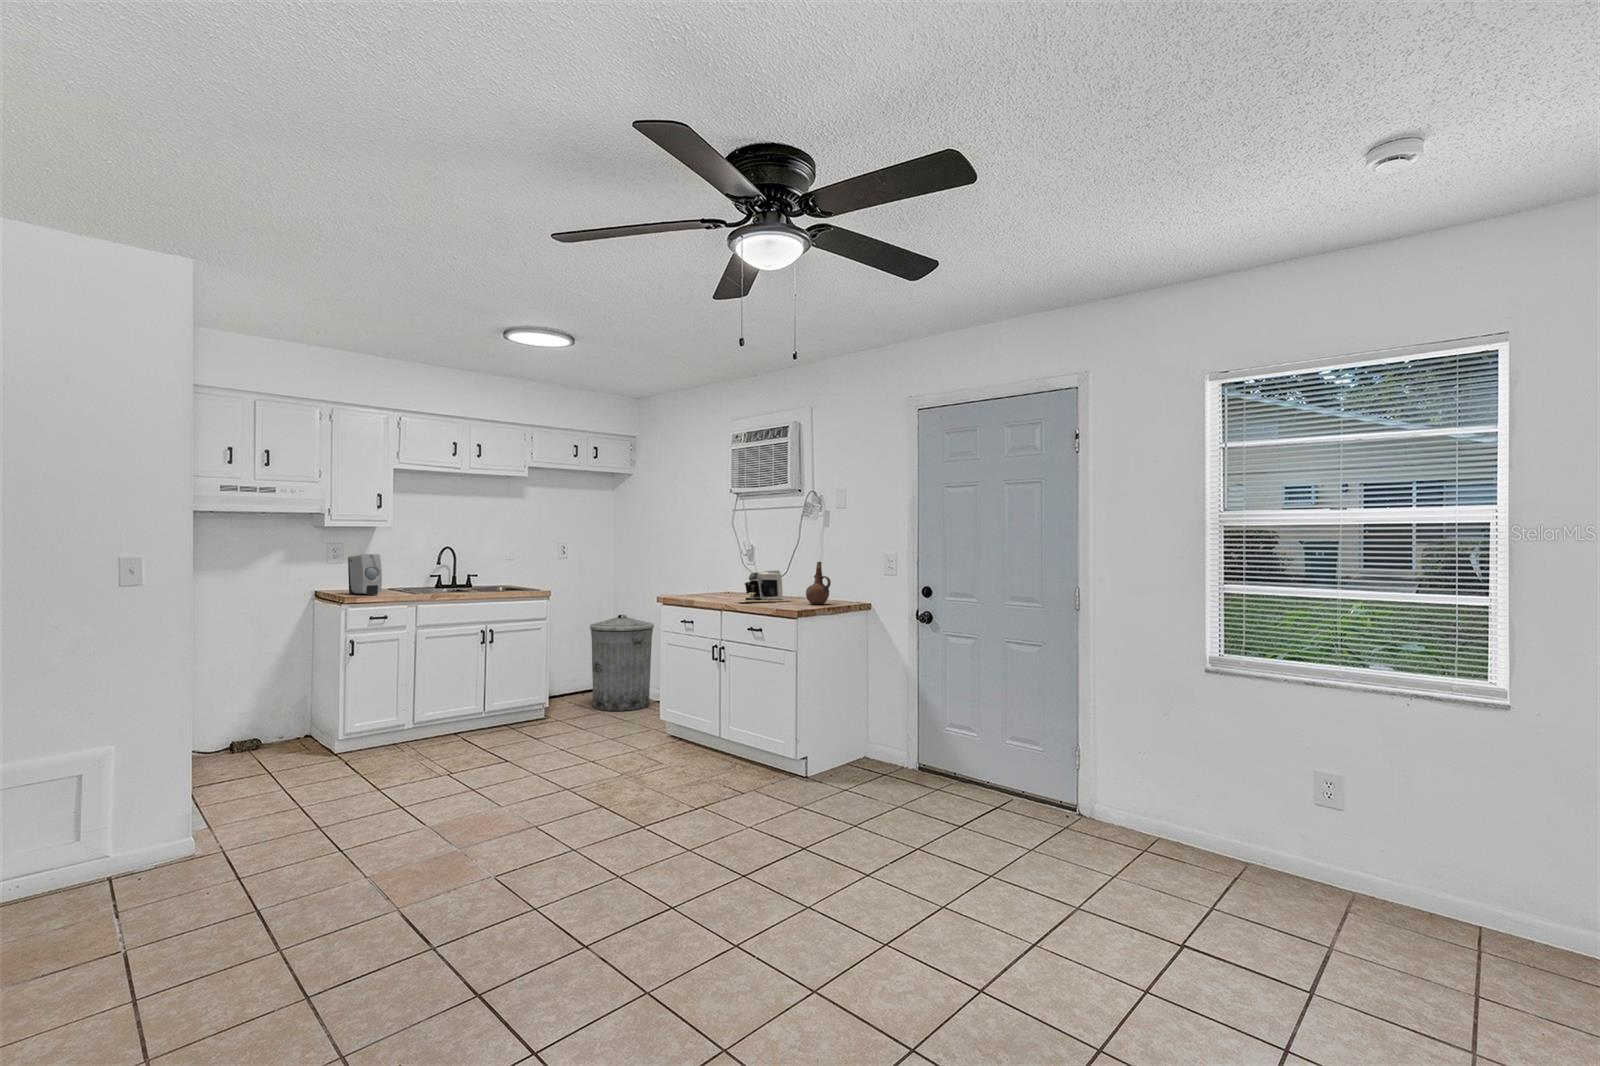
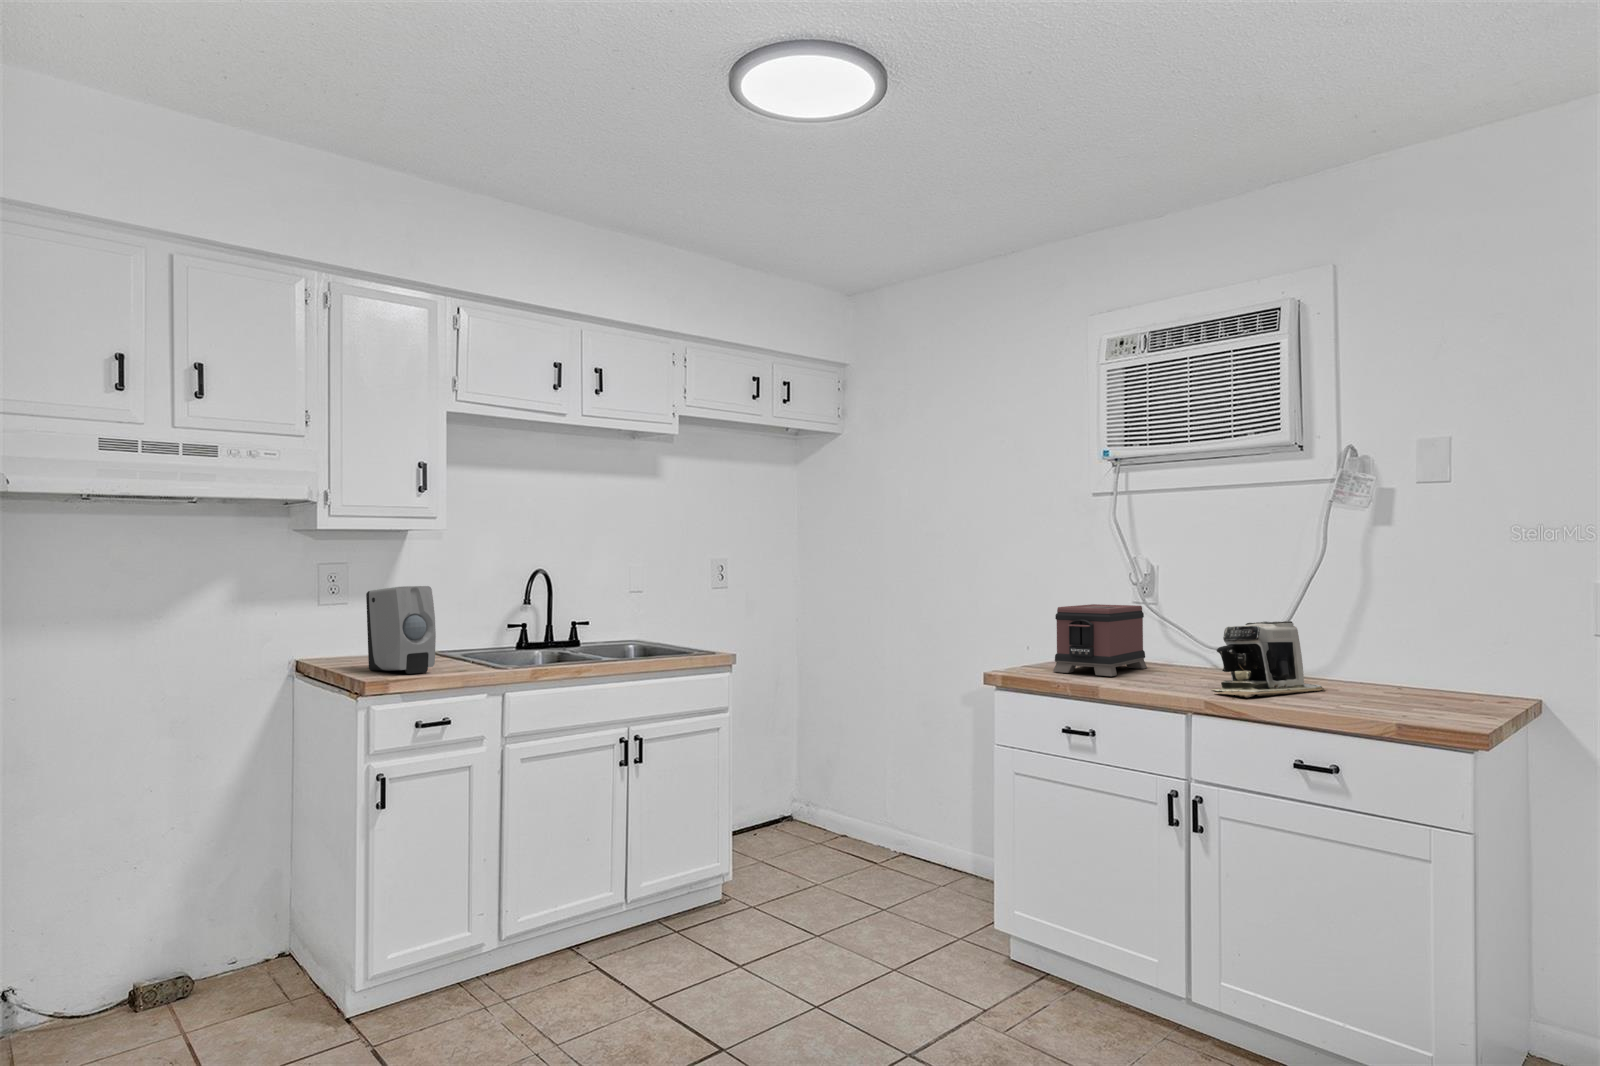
ceramic pitcher: present [806,562,831,604] -> none [1397,604,1466,703]
toaster: none [690,566,743,598] -> present [1053,604,1147,676]
trash can: present [590,615,654,711] -> none [789,692,908,880]

